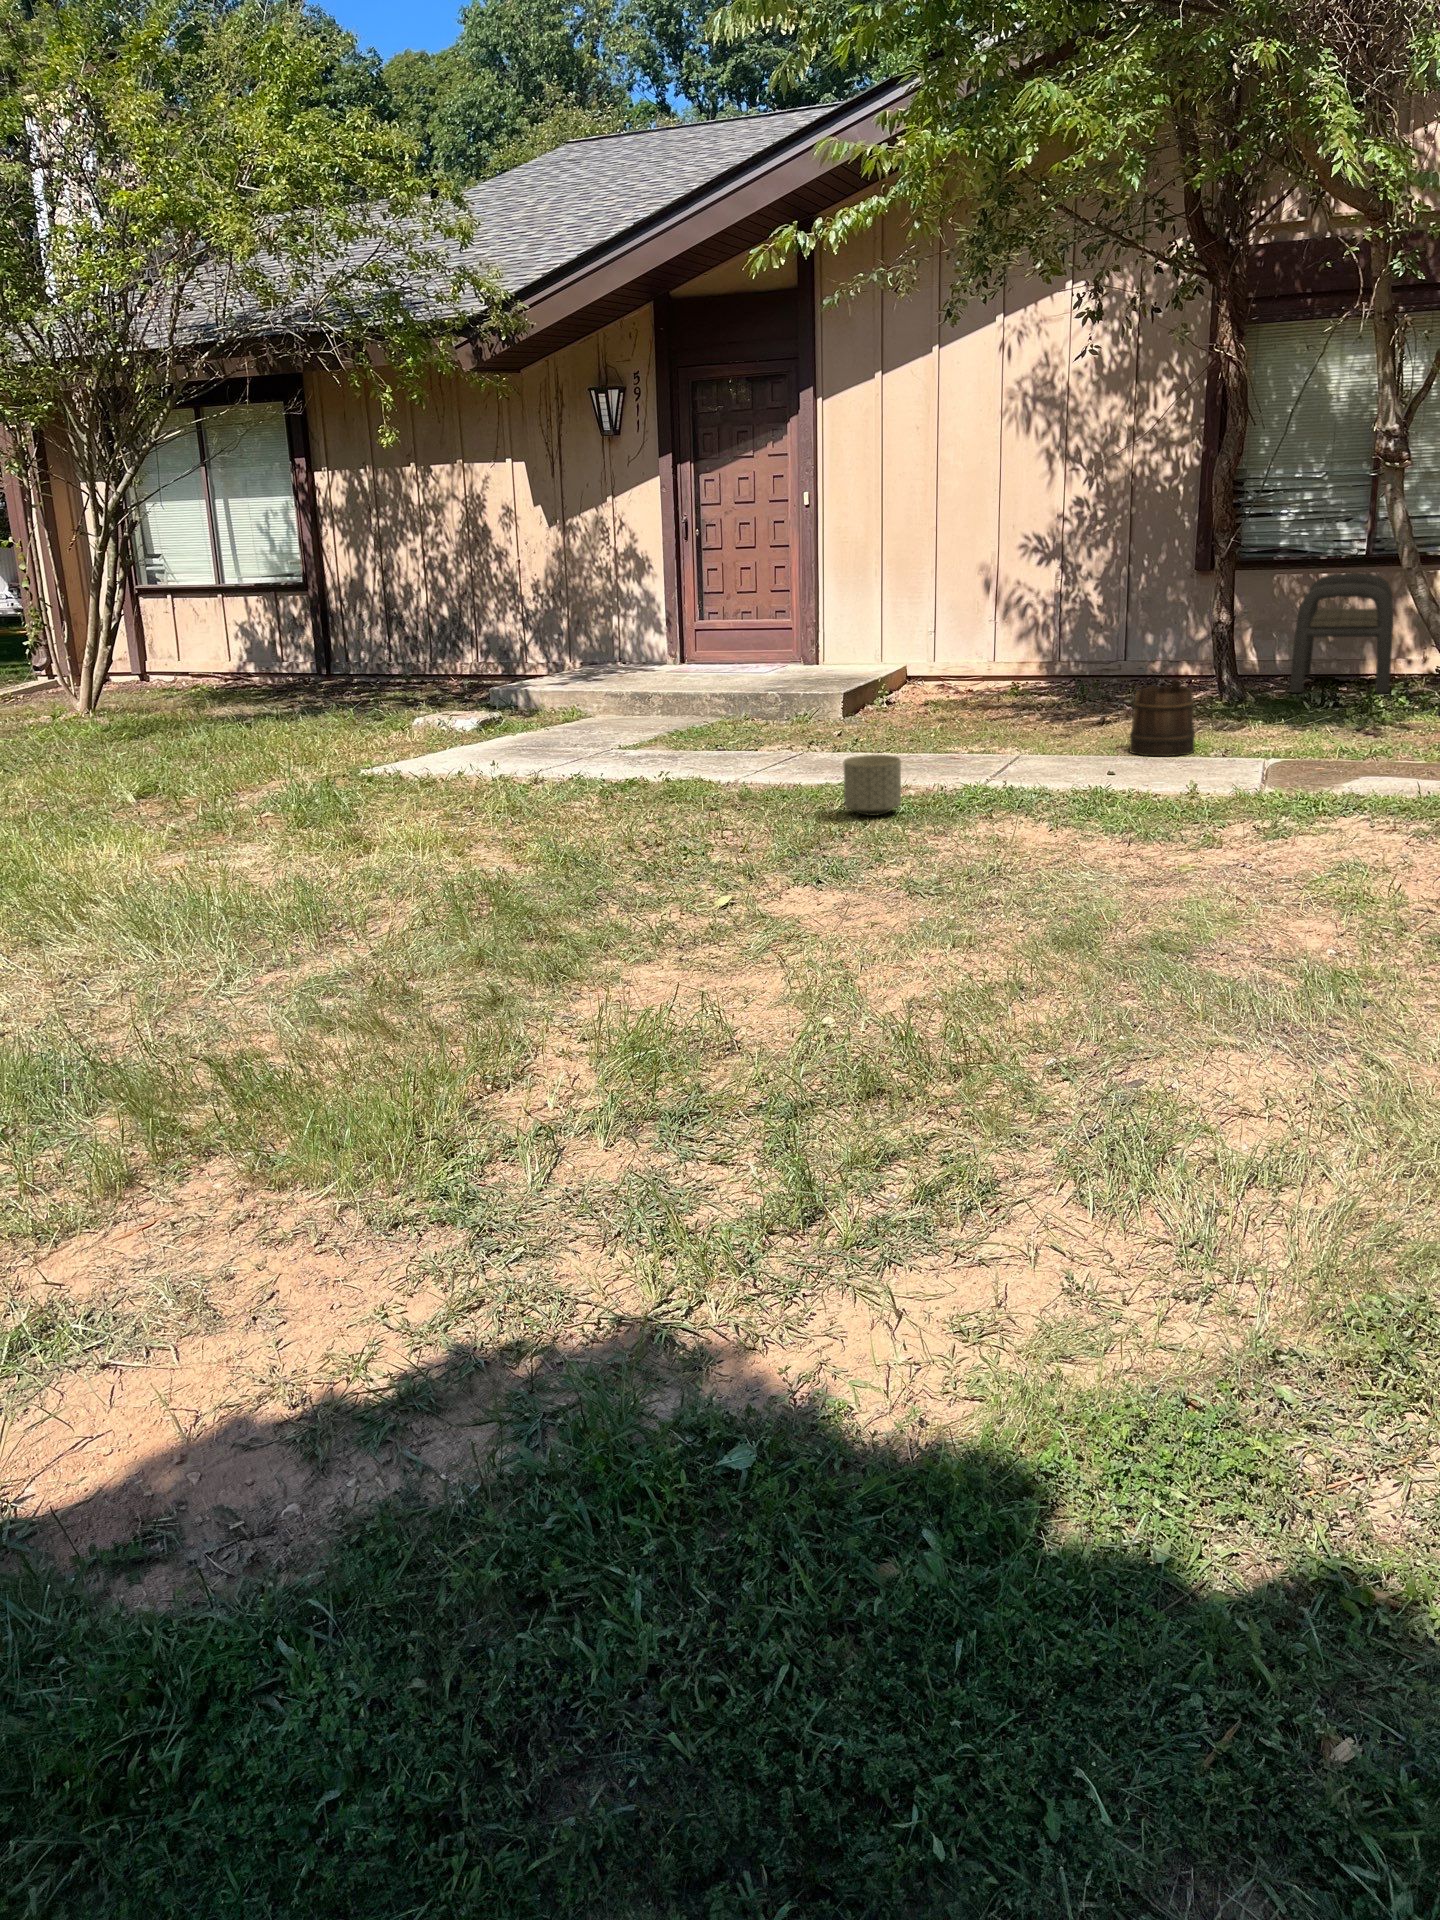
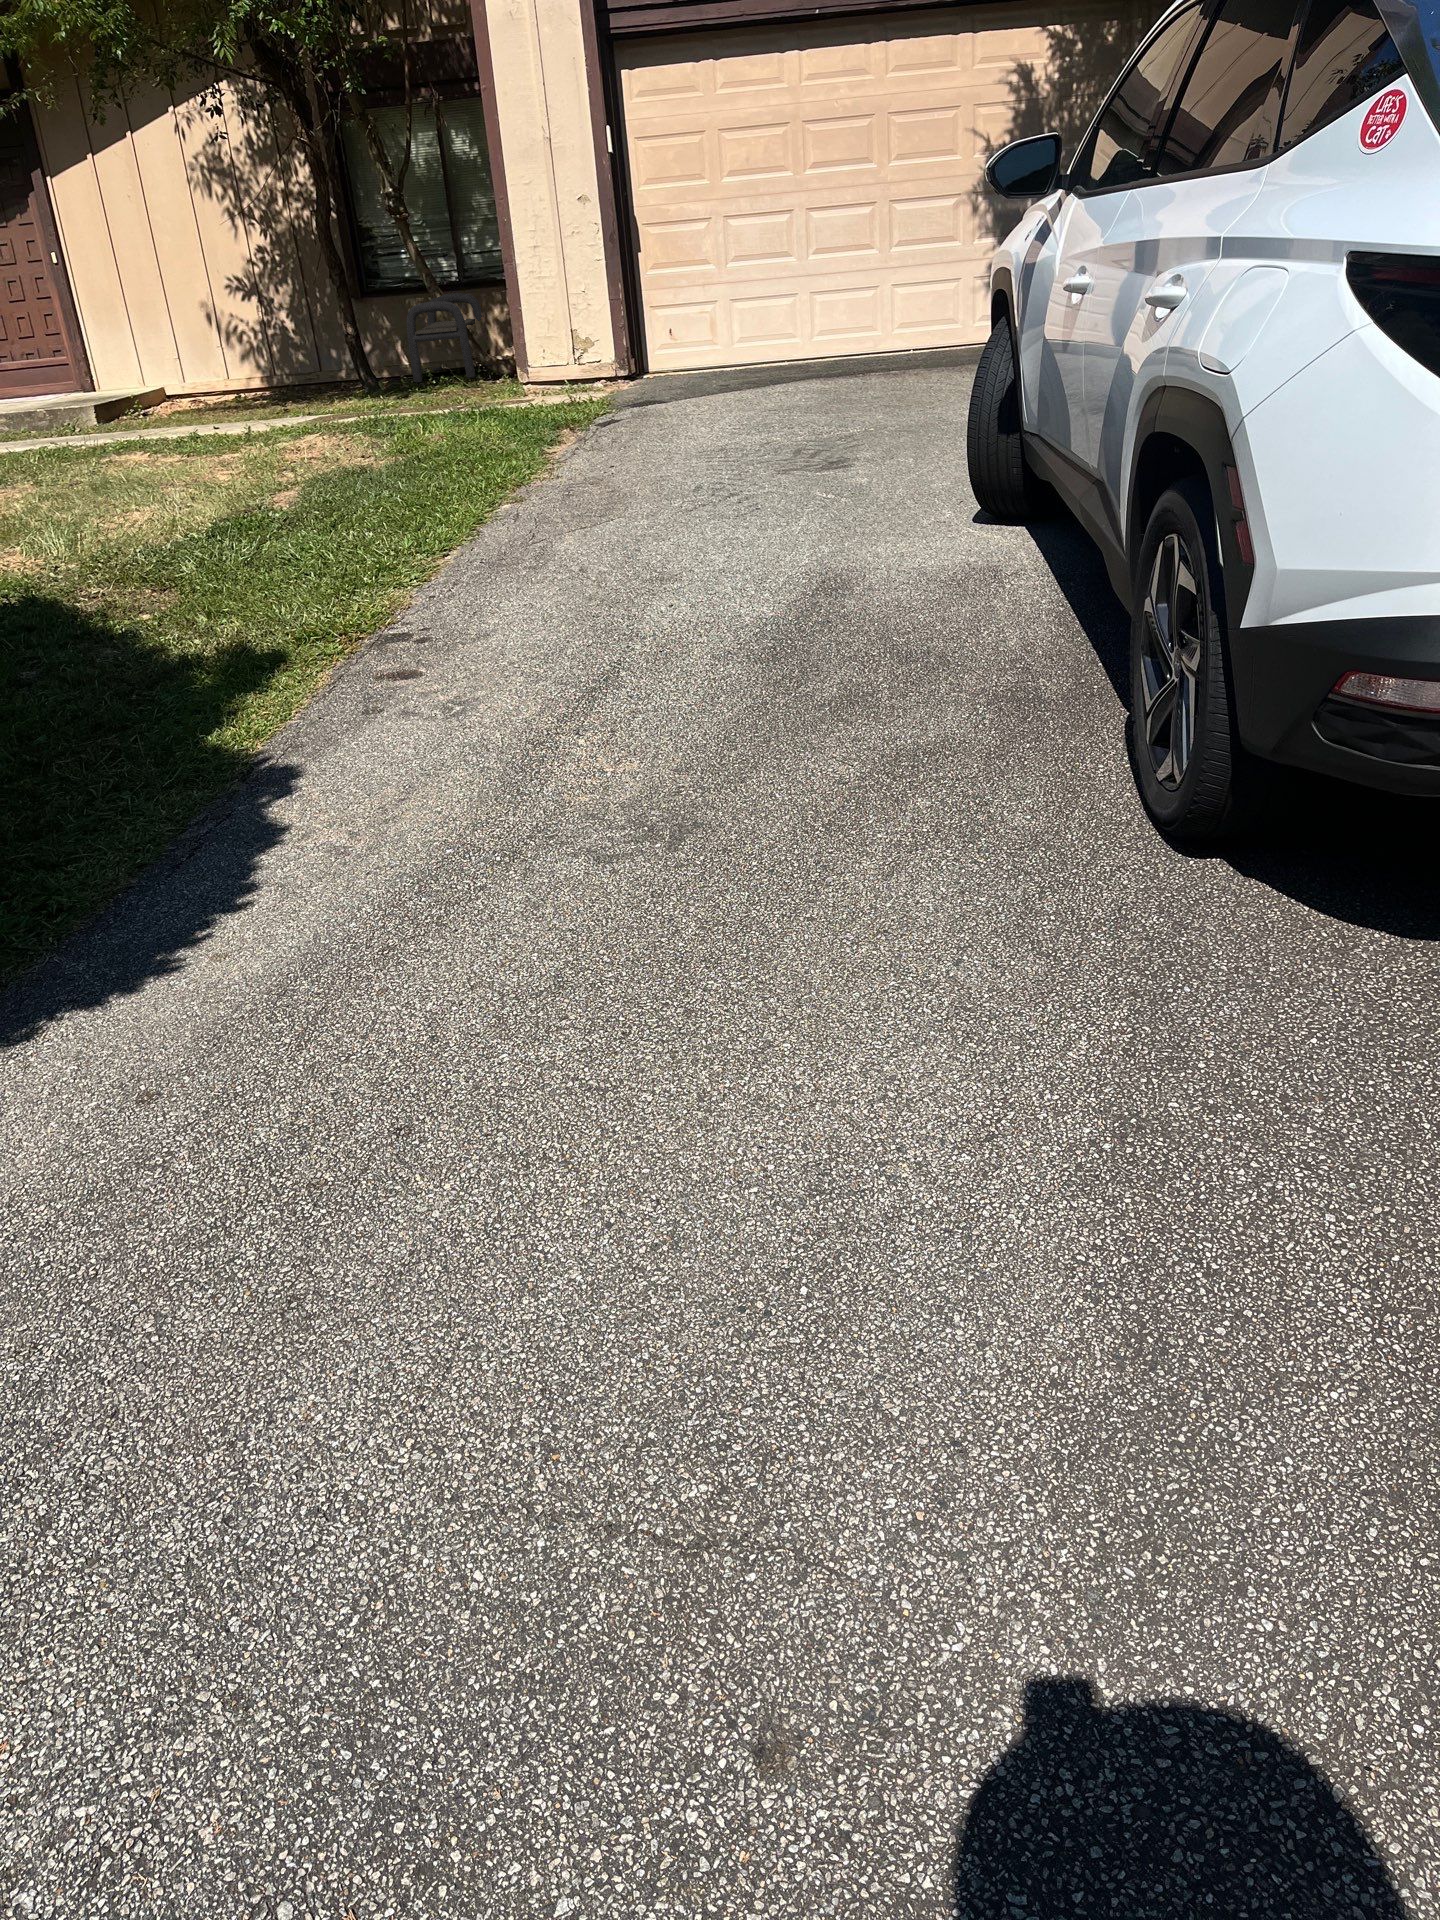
bucket: present [1129,680,1195,756] -> none [265,376,313,429]
planter: present [843,755,901,816] -> none [49,439,95,479]

